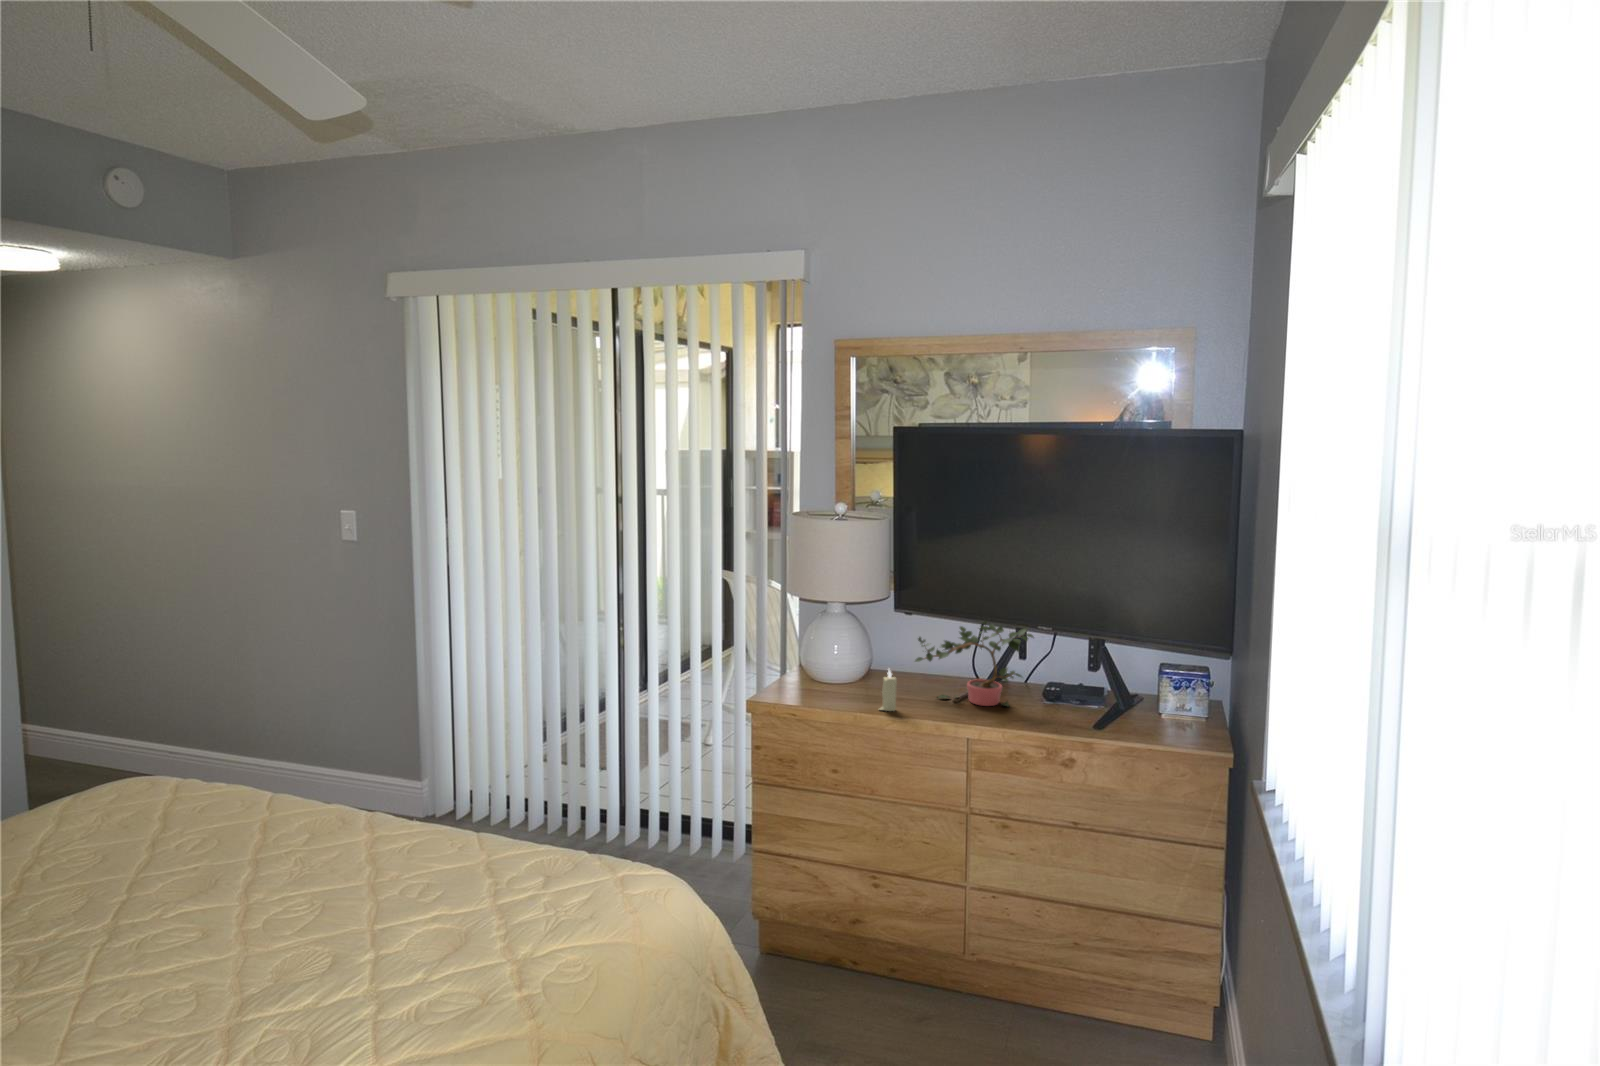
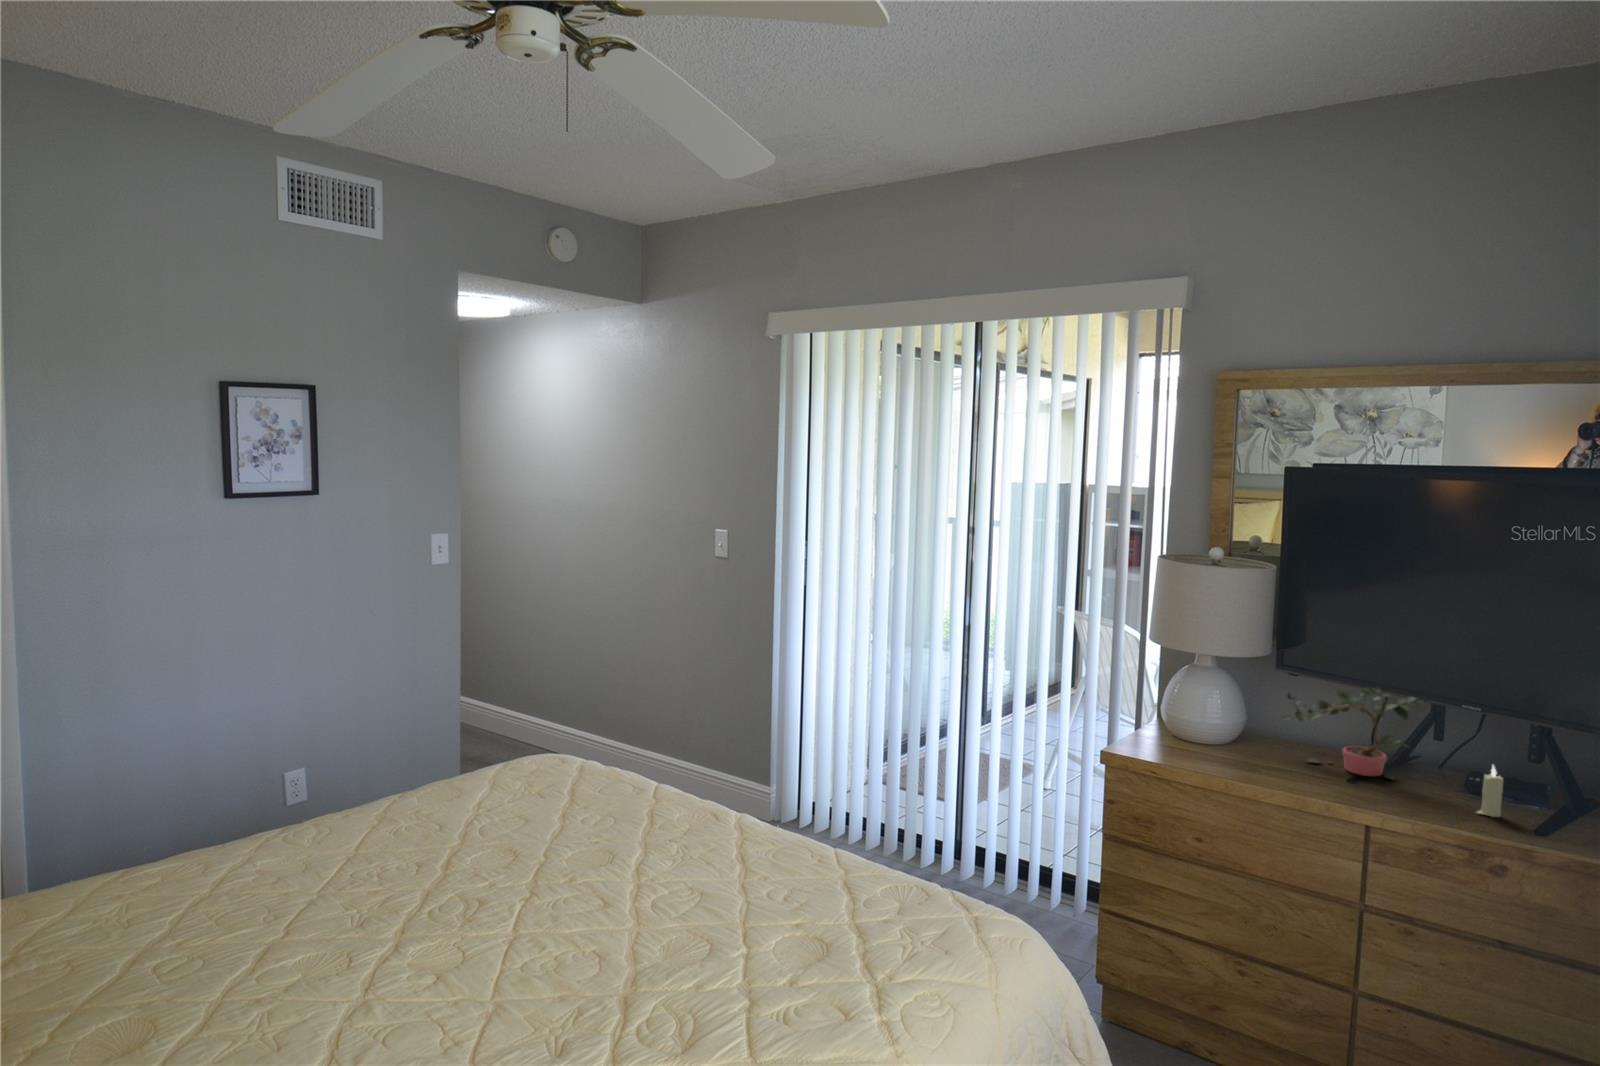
candle: present [880,670,897,711] -> present [1477,766,1503,817]

